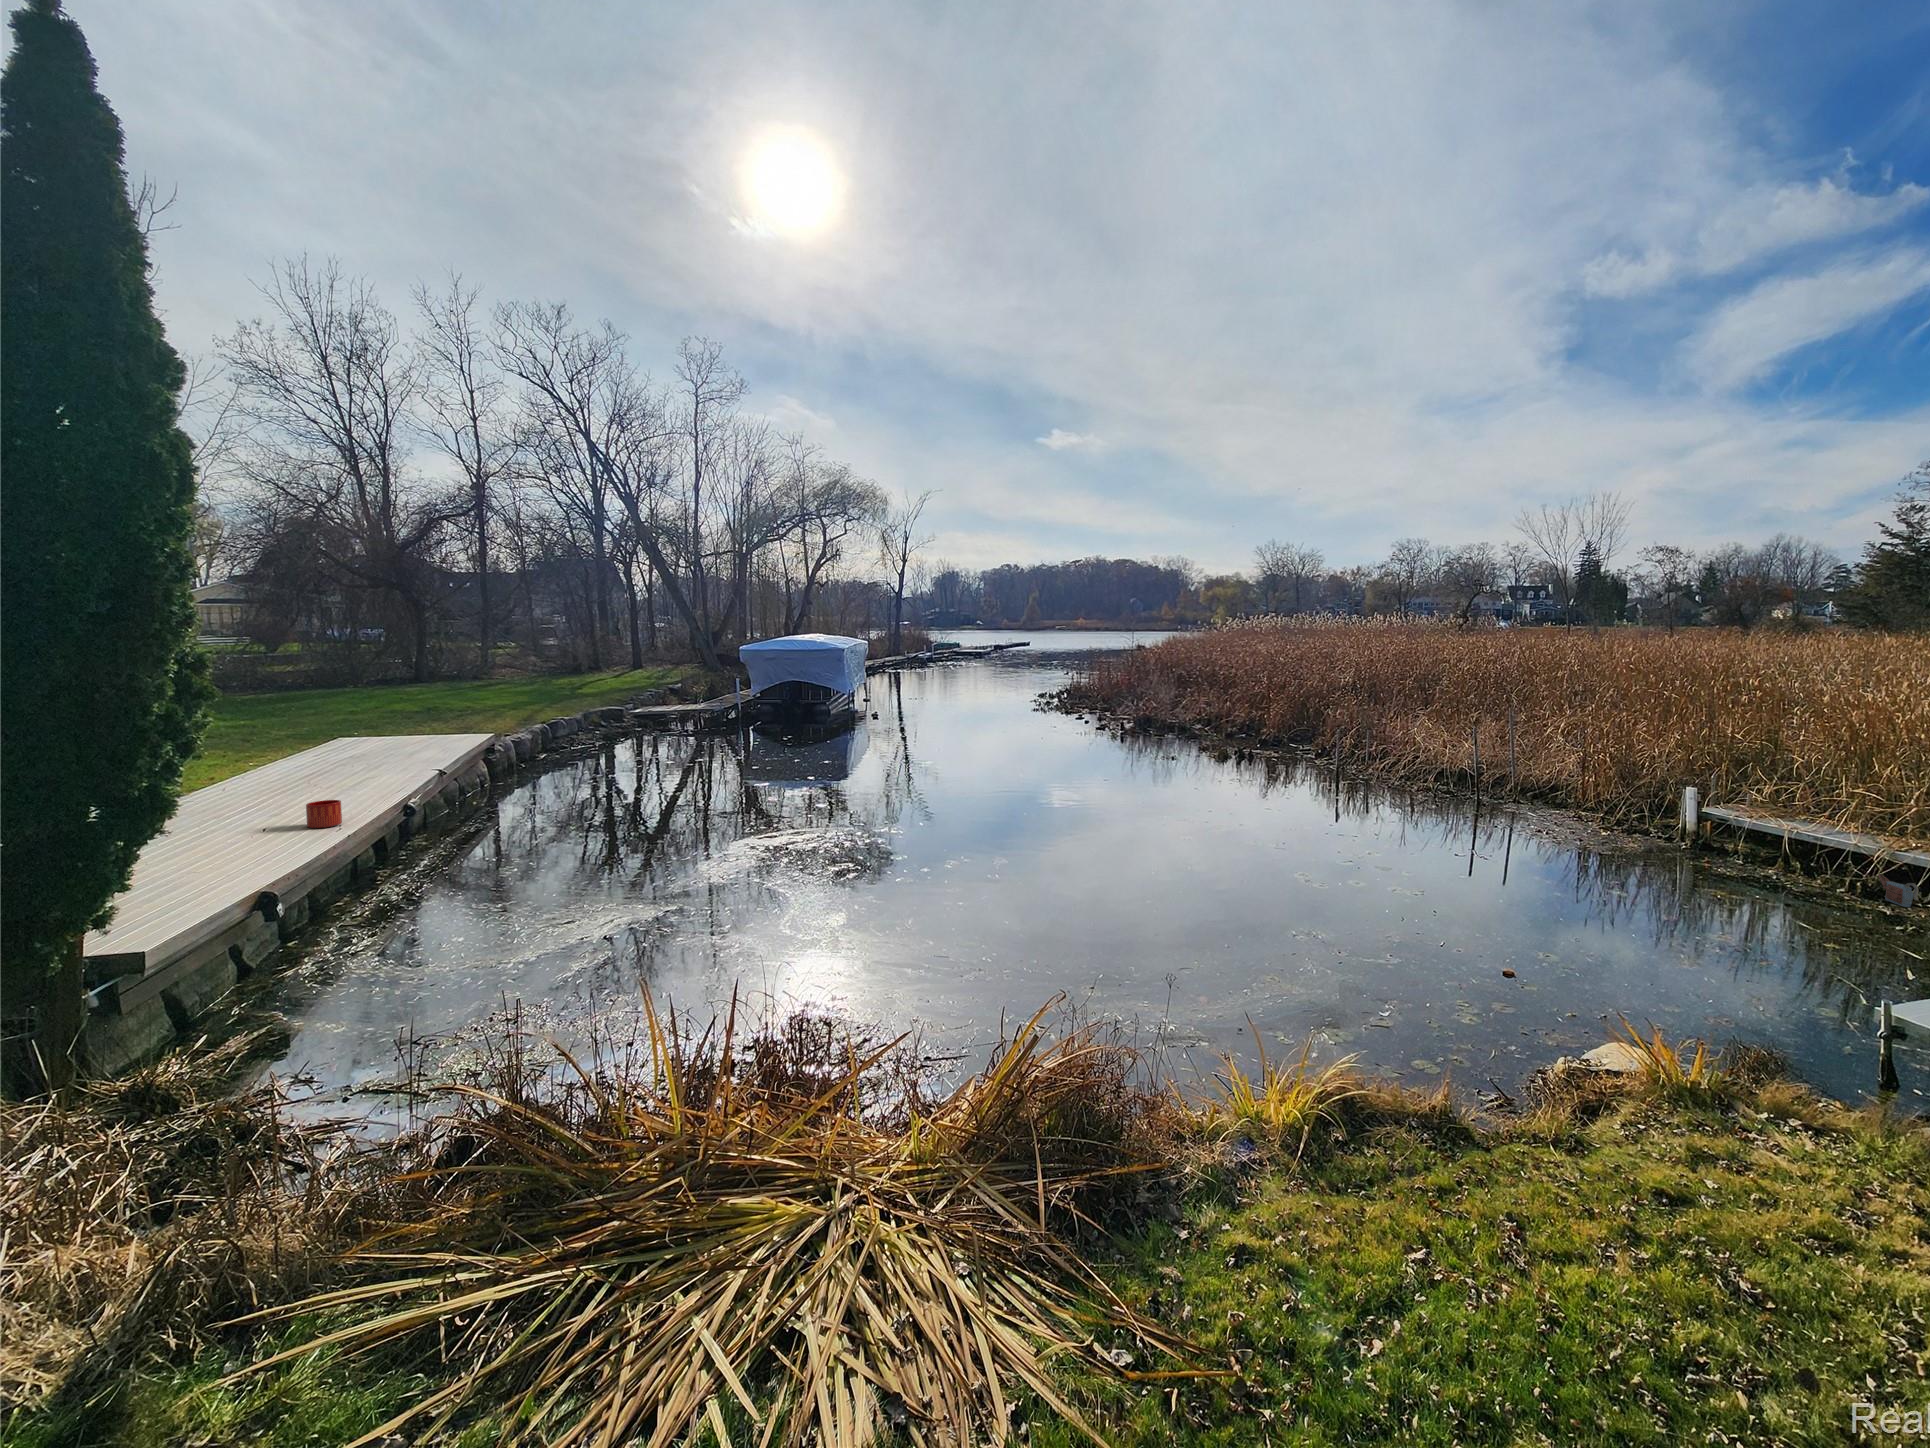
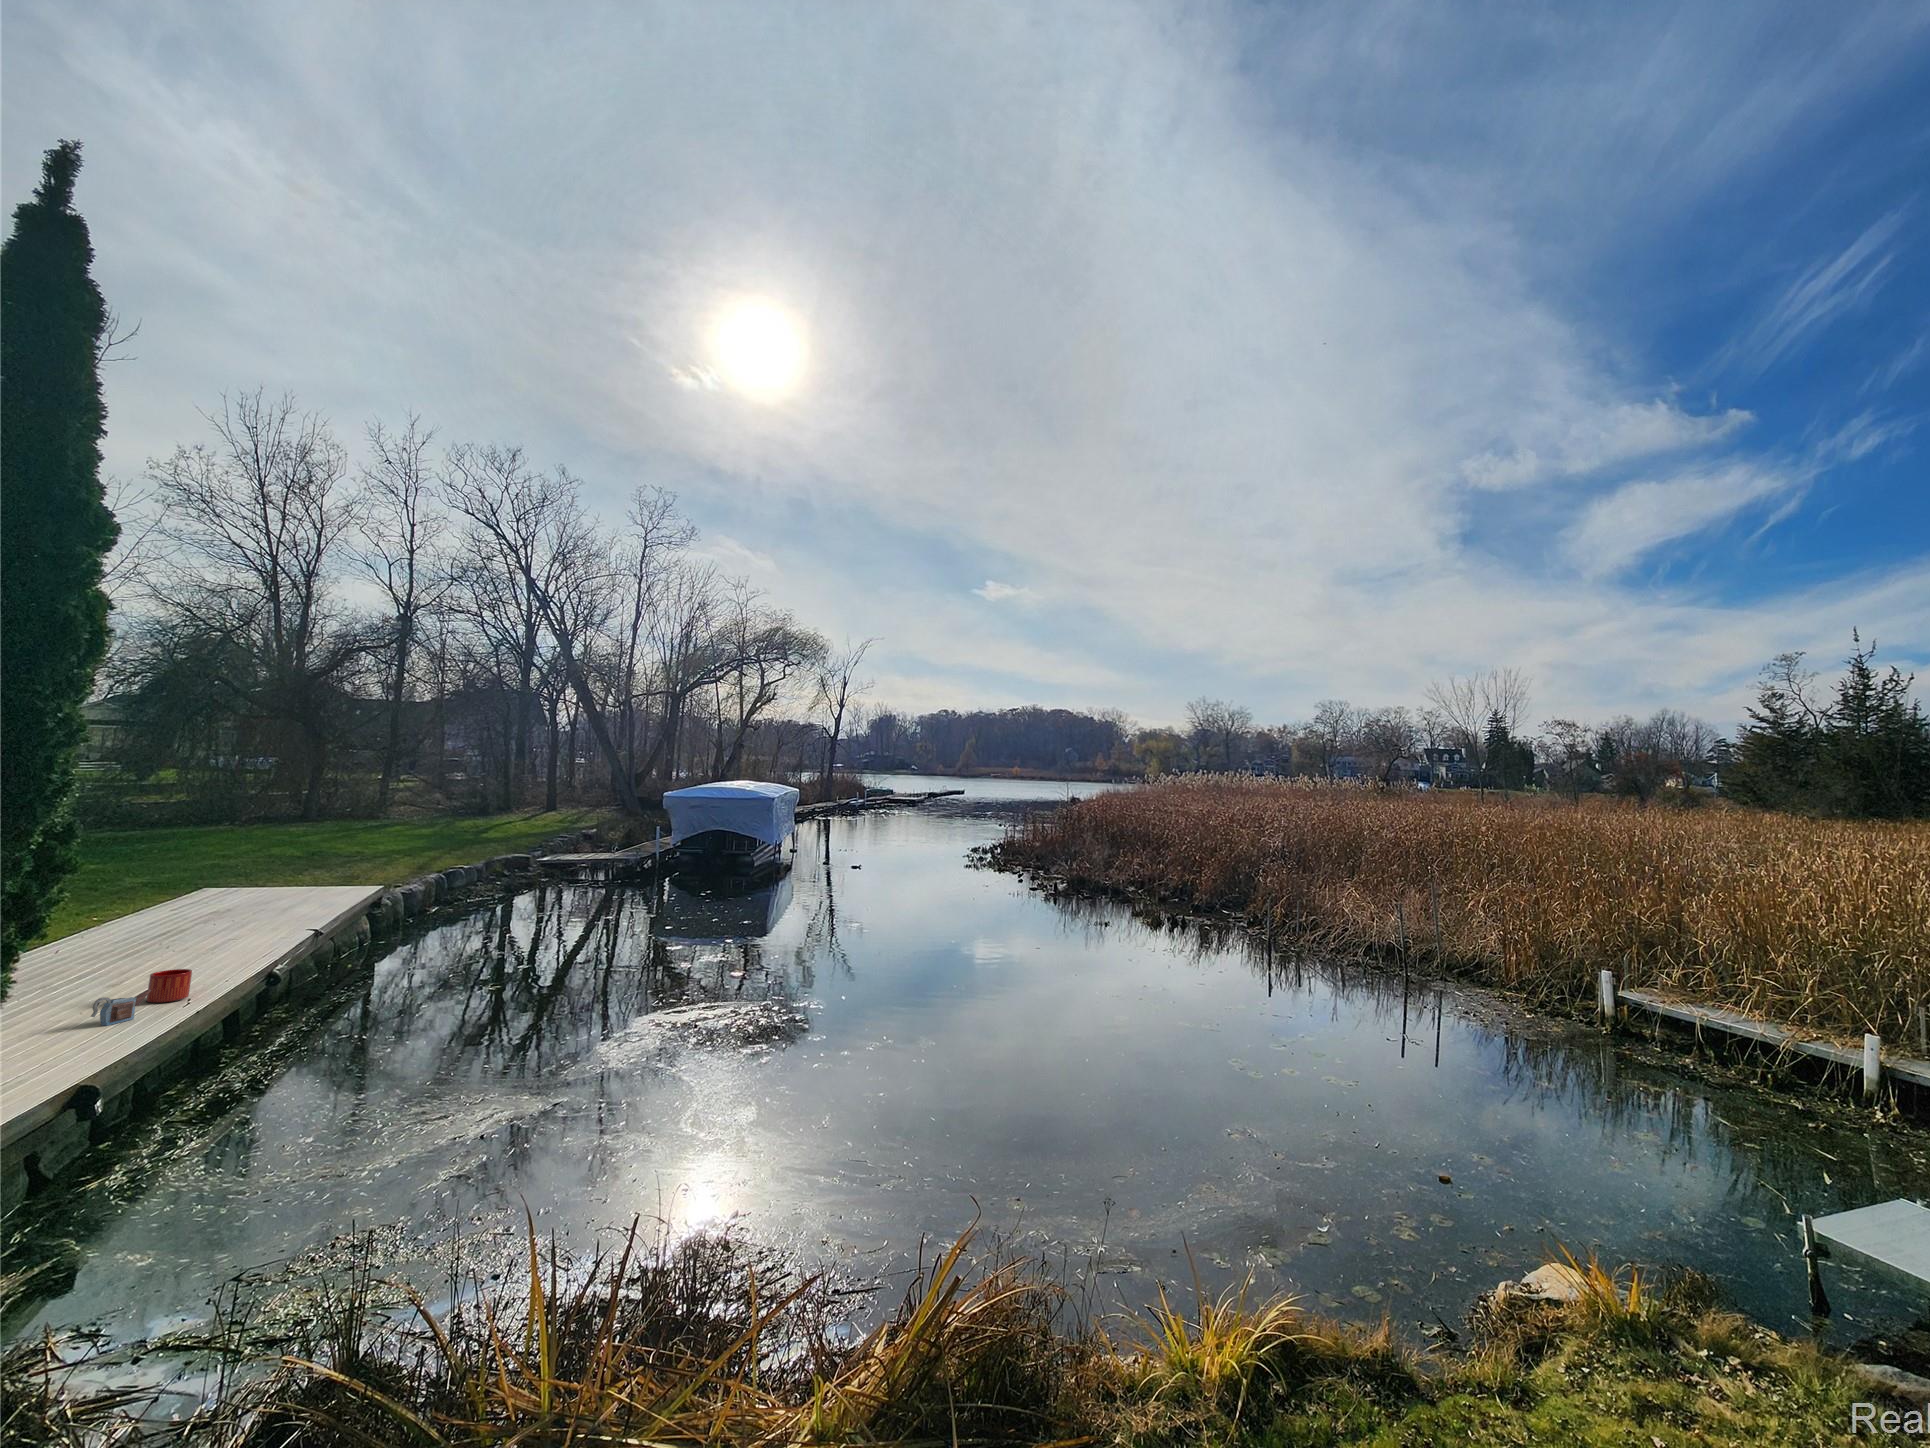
watering can: present [1878,874,1919,907] -> present [91,989,151,1026]

